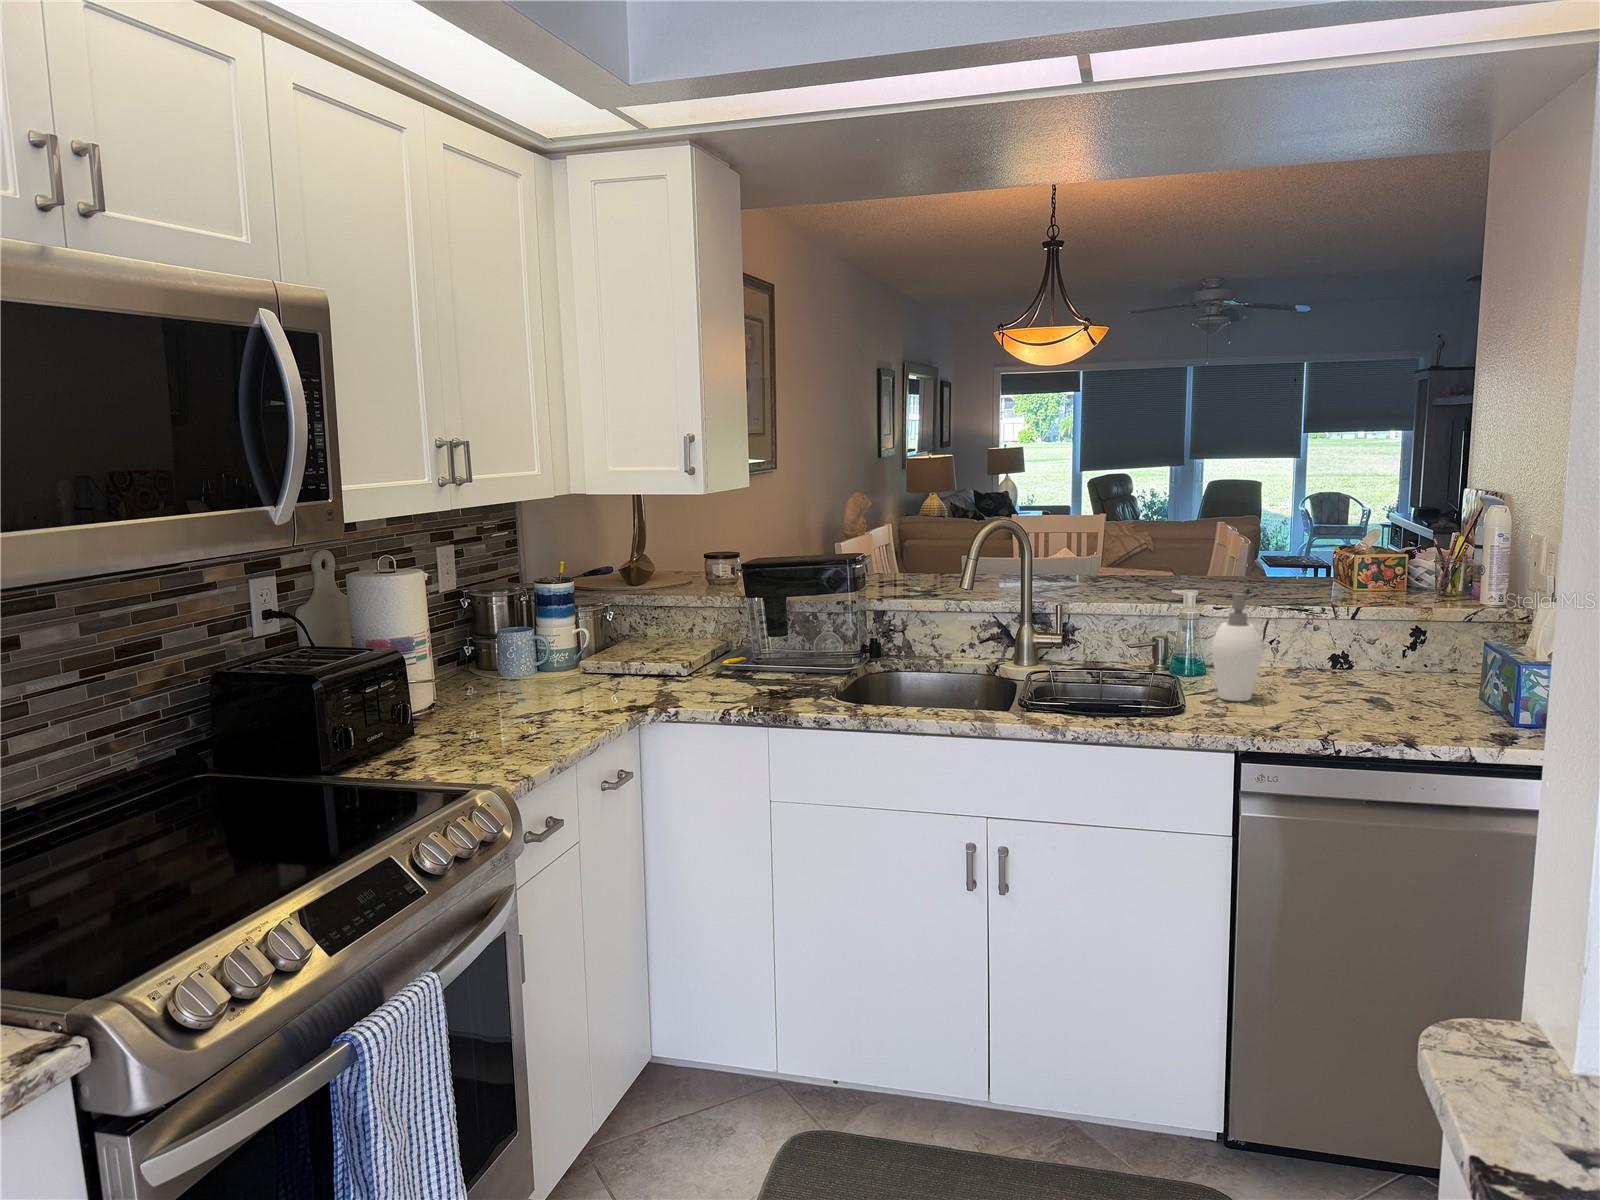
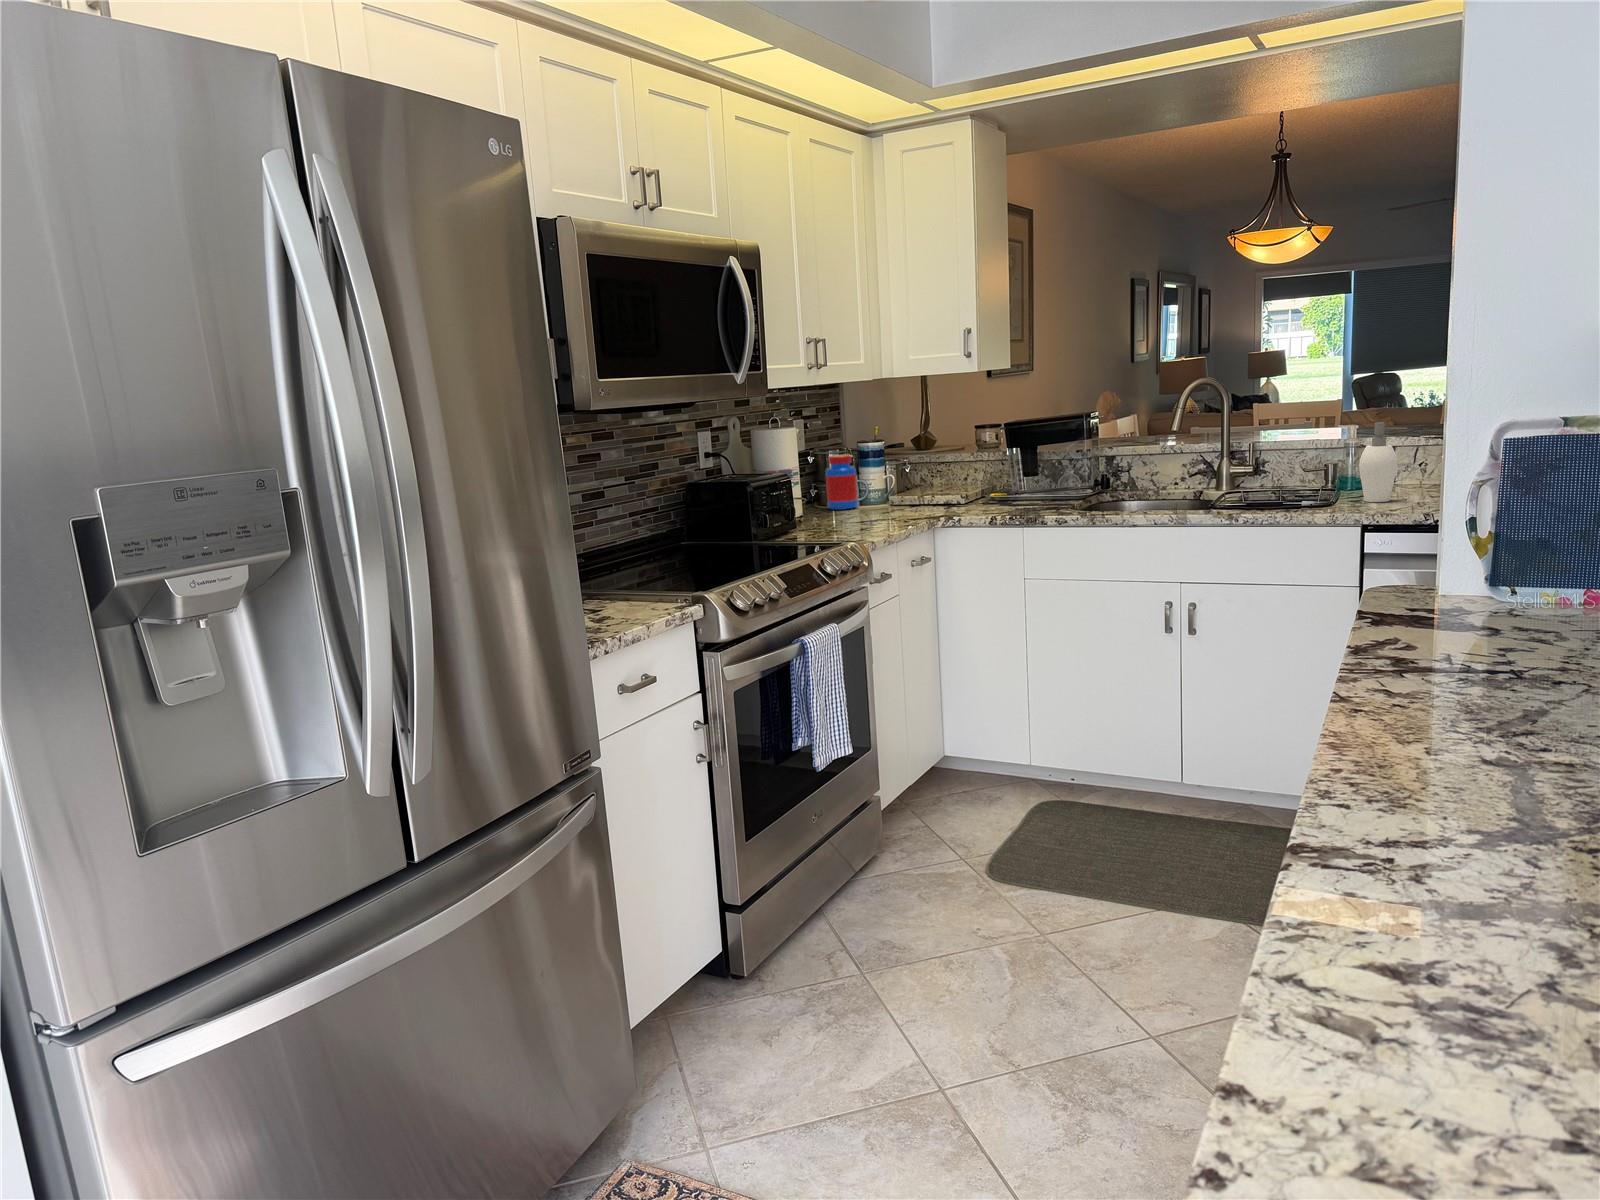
jar: none [480,602,529,683] -> present [825,454,858,510]

